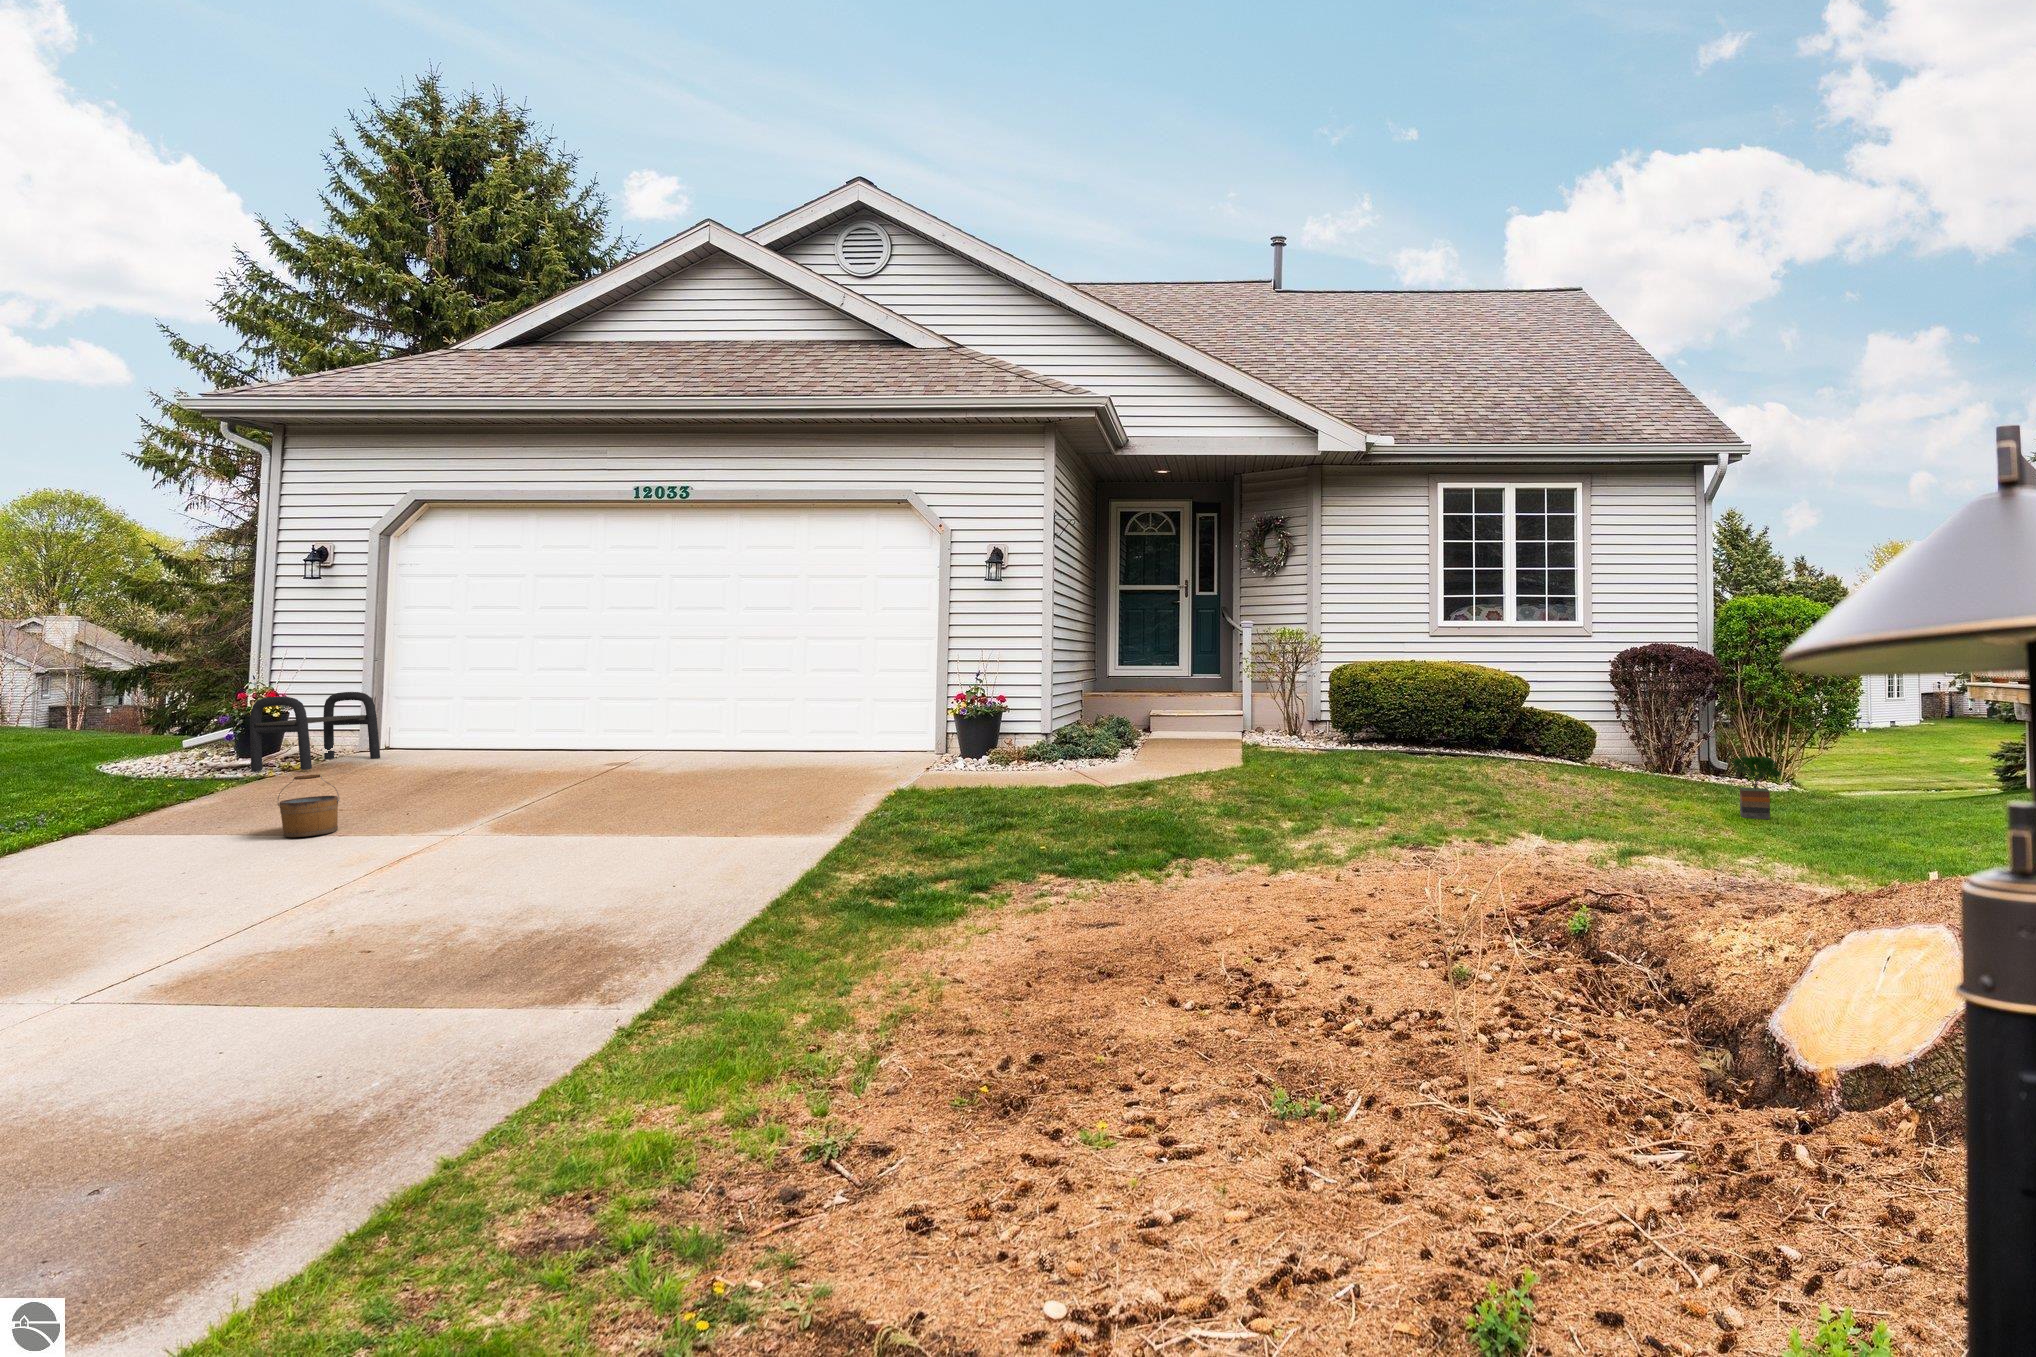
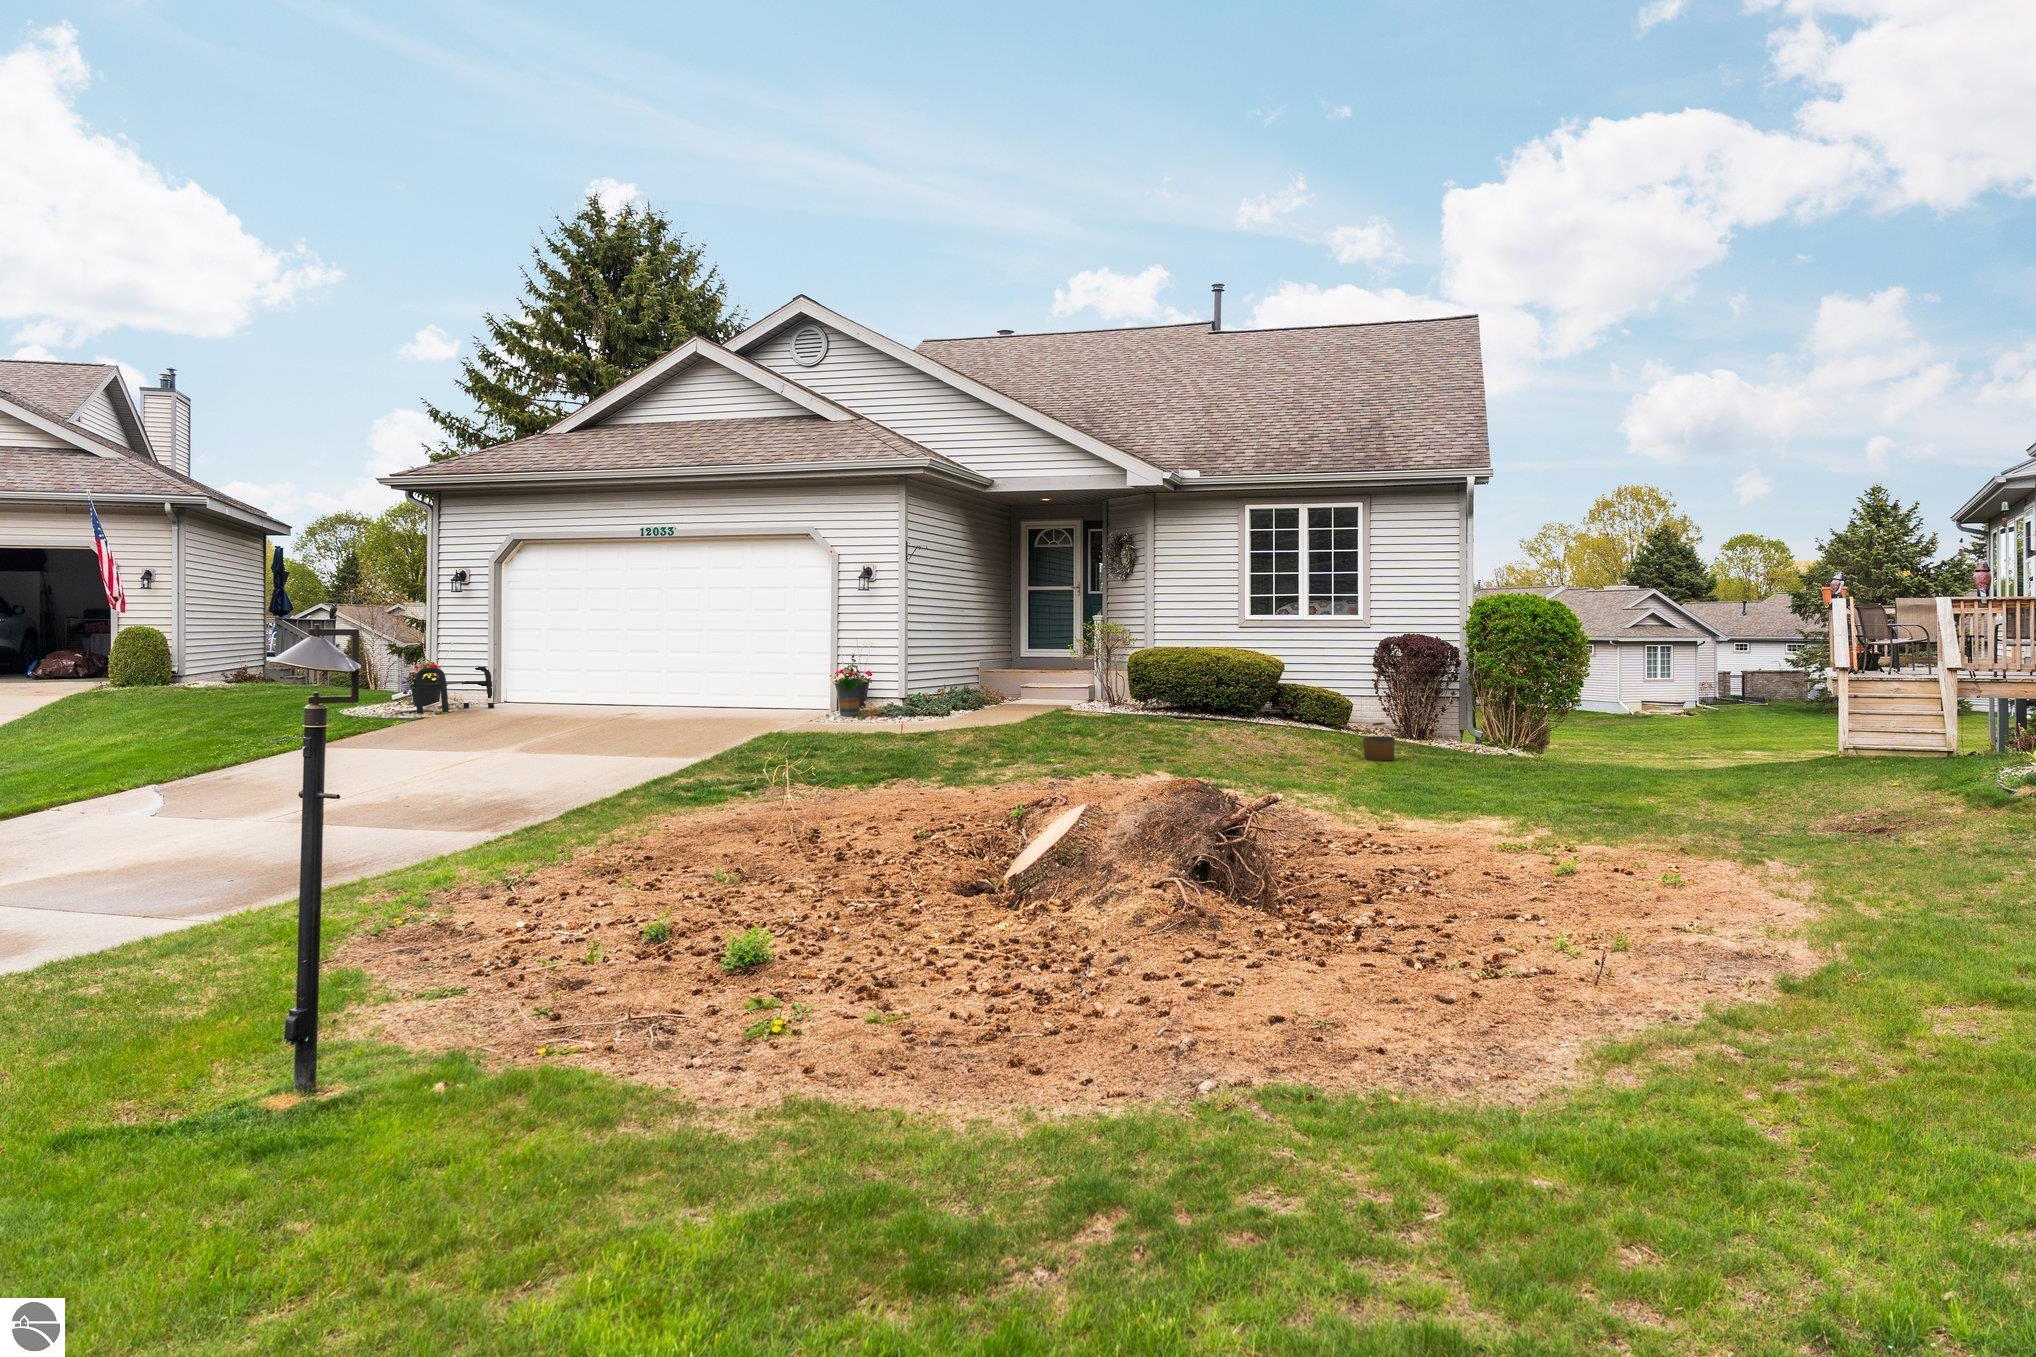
potted tree: present [1732,756,1781,819] -> present [838,678,862,716]
bucket: present [278,775,339,837] -> present [1363,723,1395,761]

